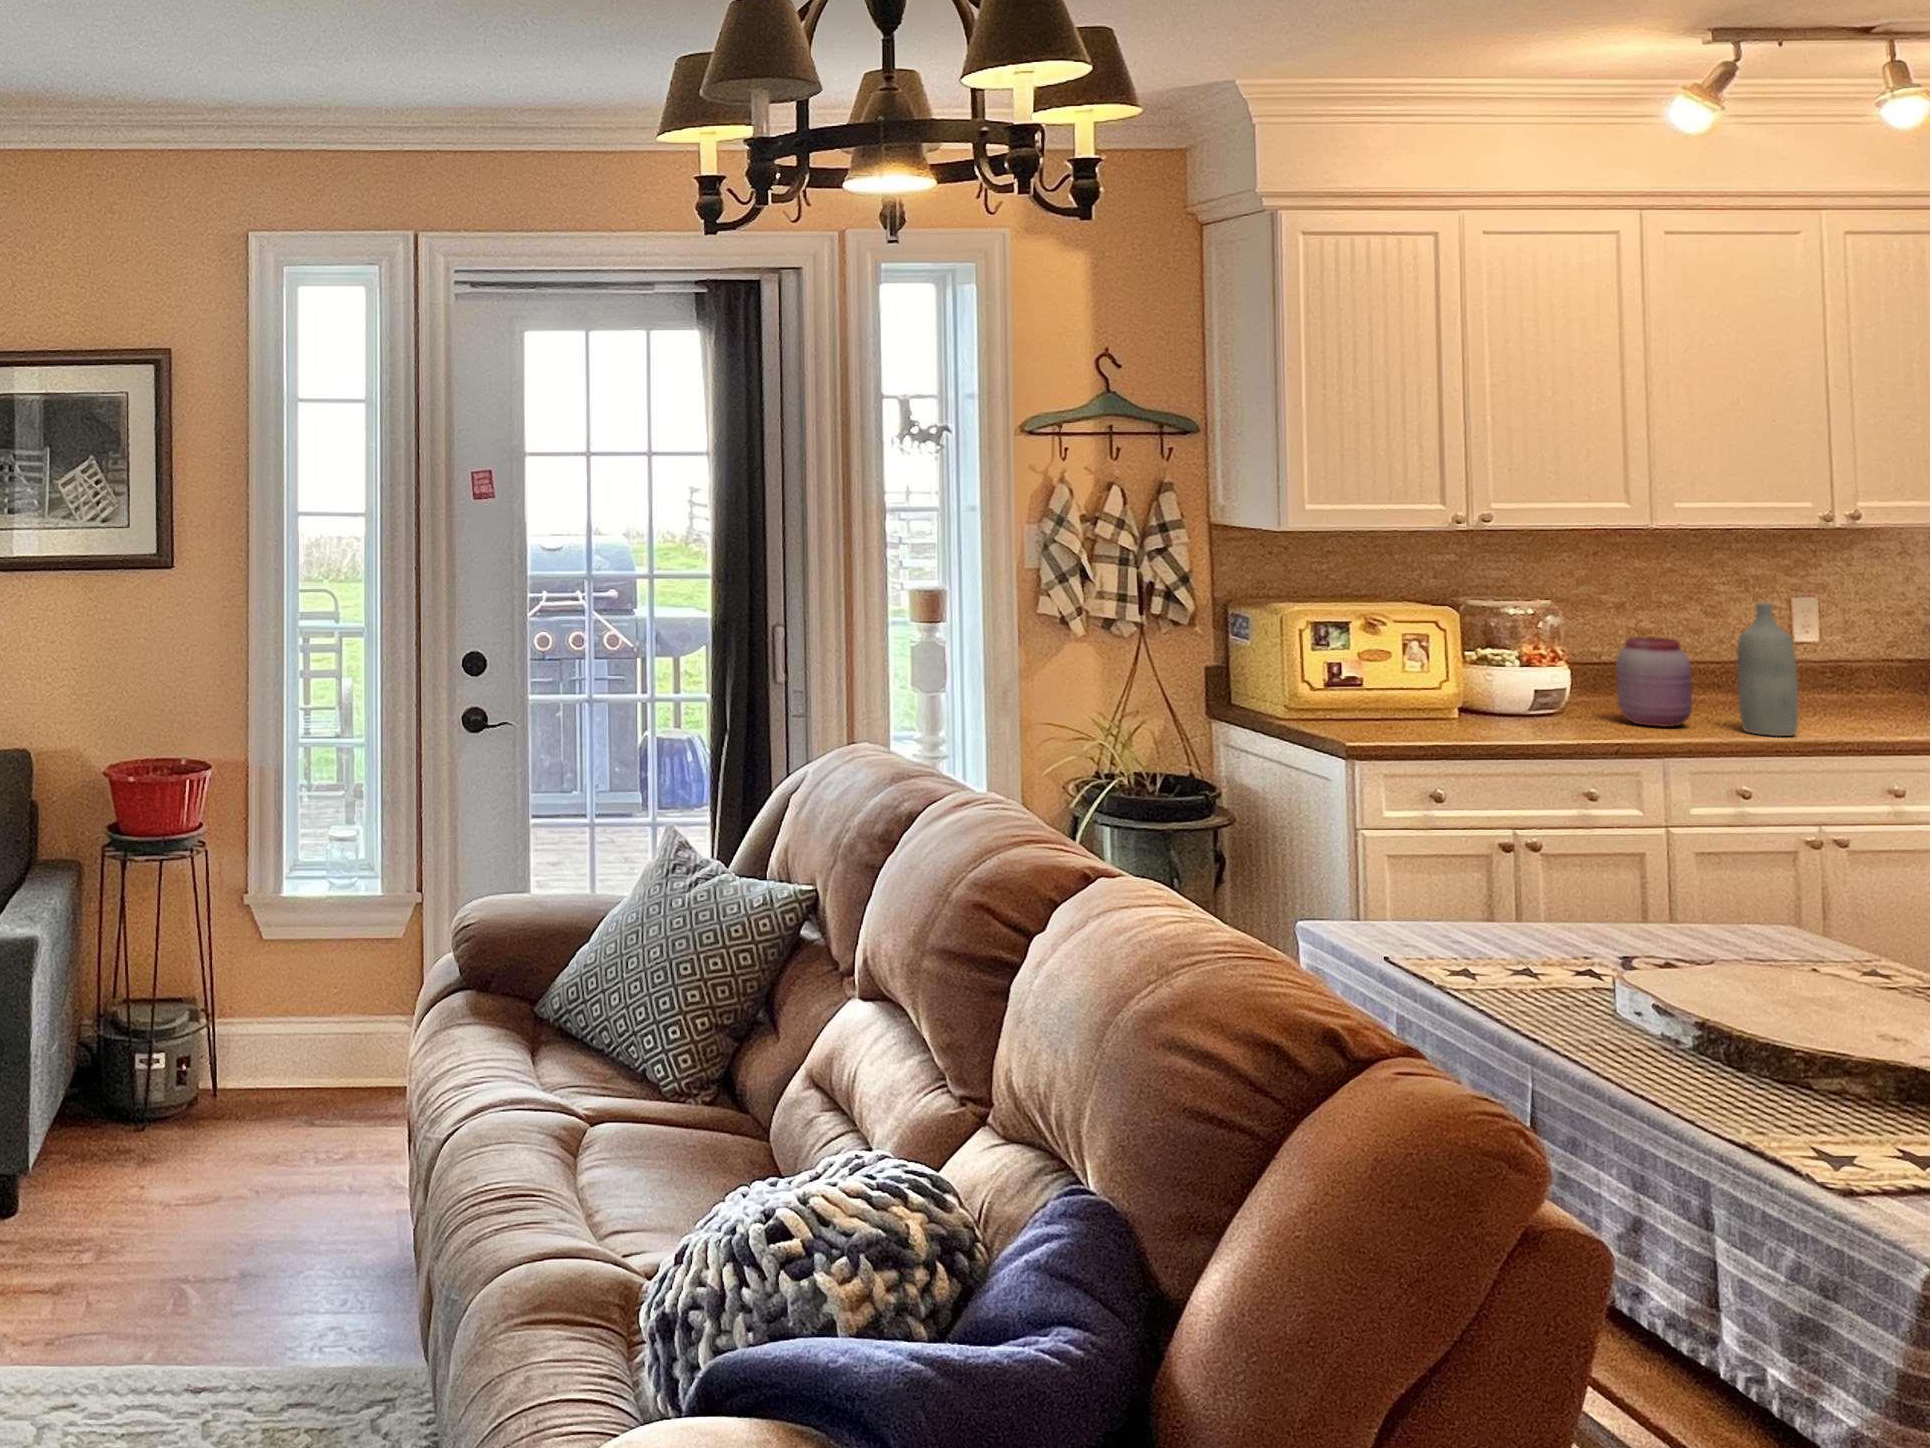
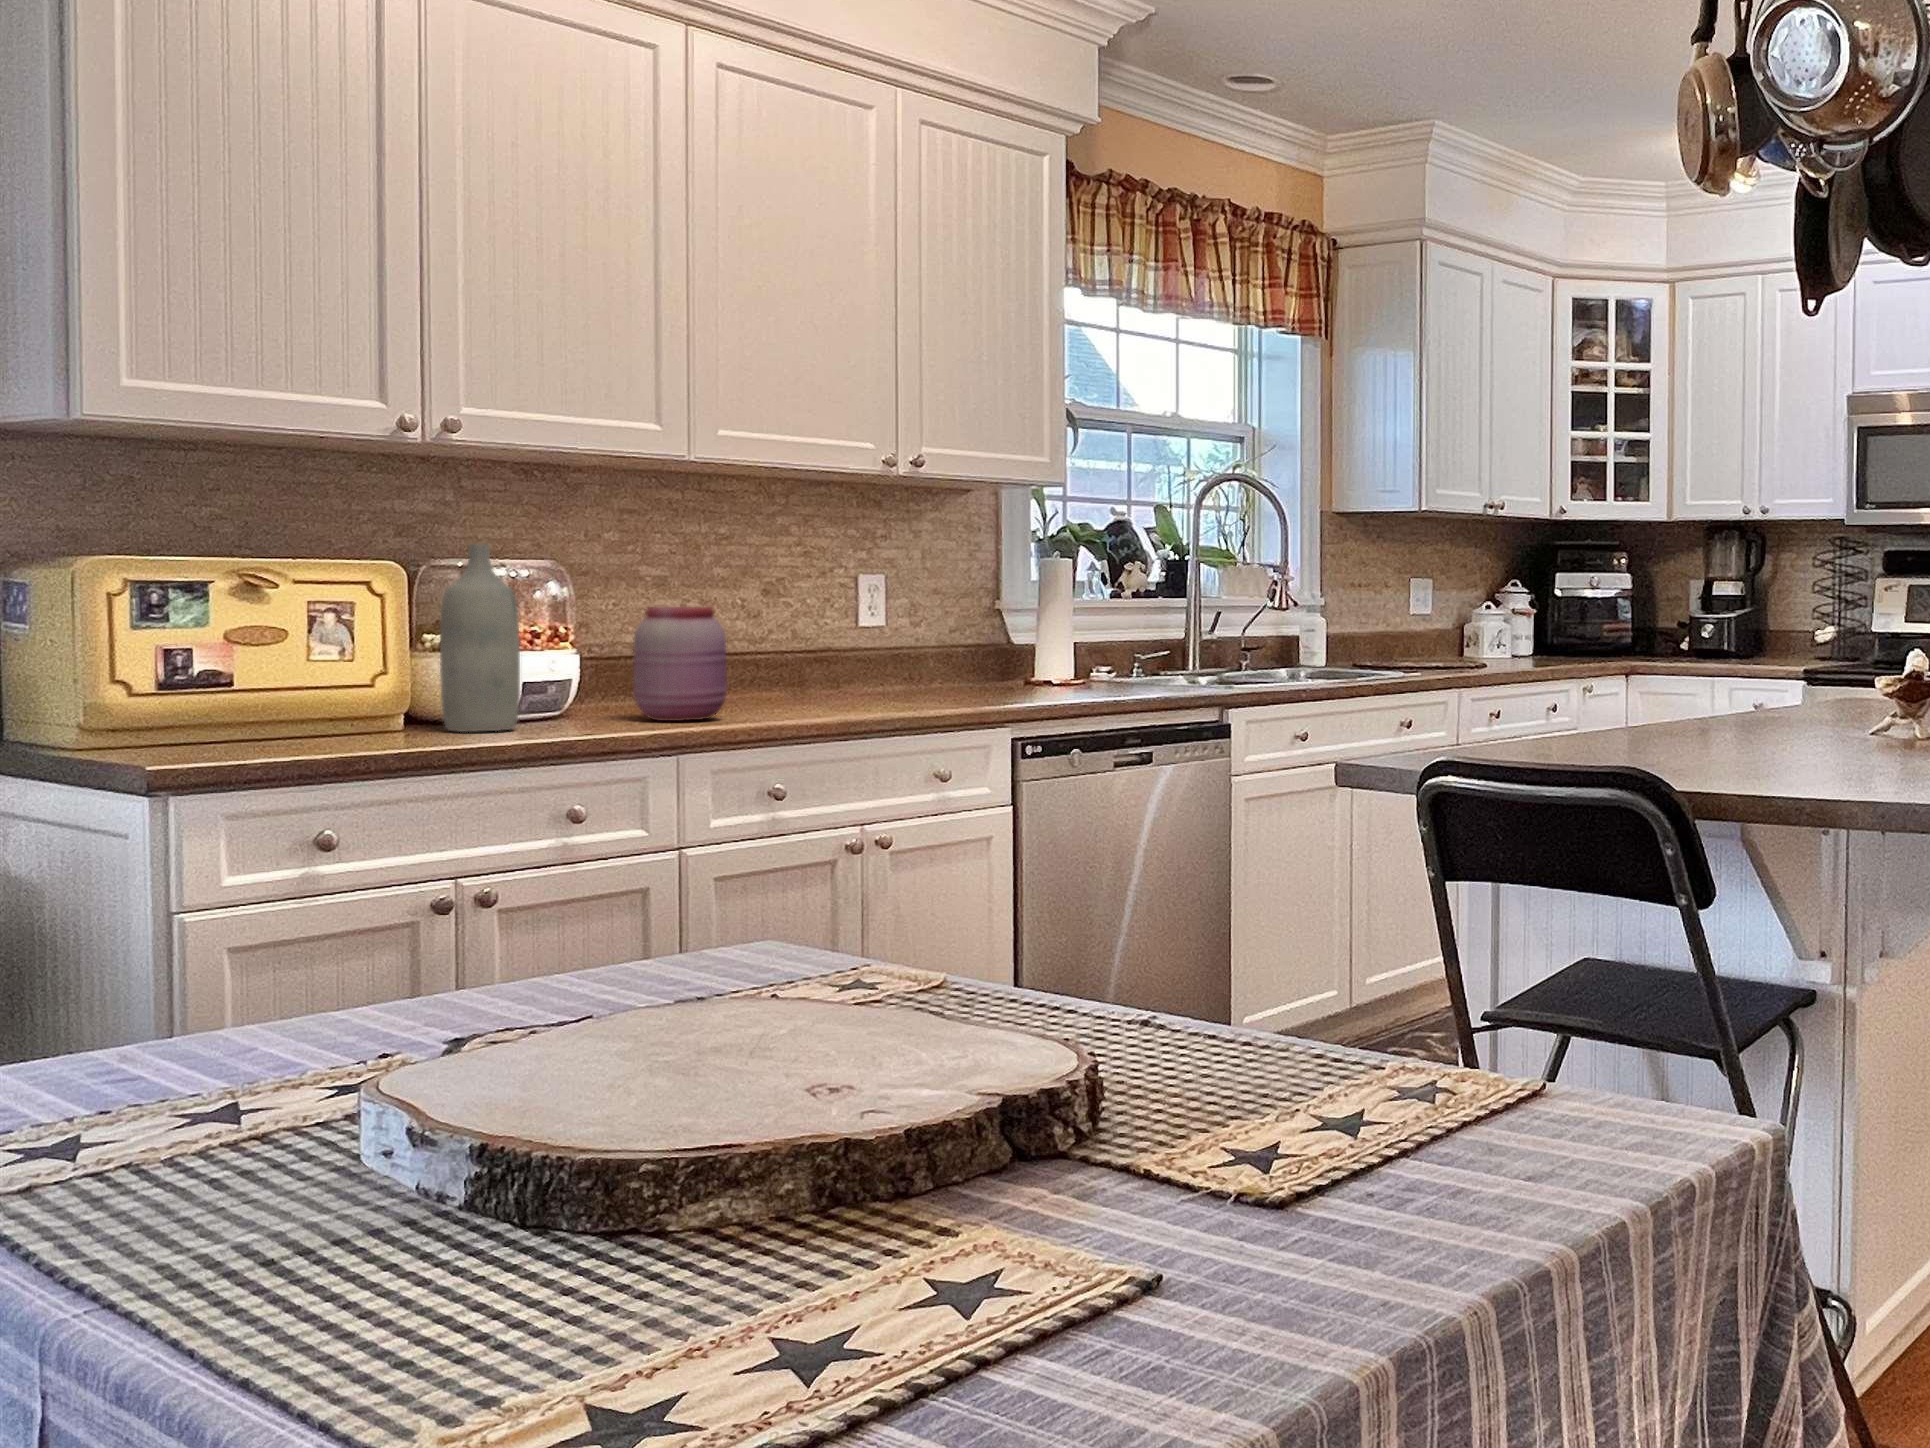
bottle: present [1737,603,1798,736] -> present [440,544,520,732]

